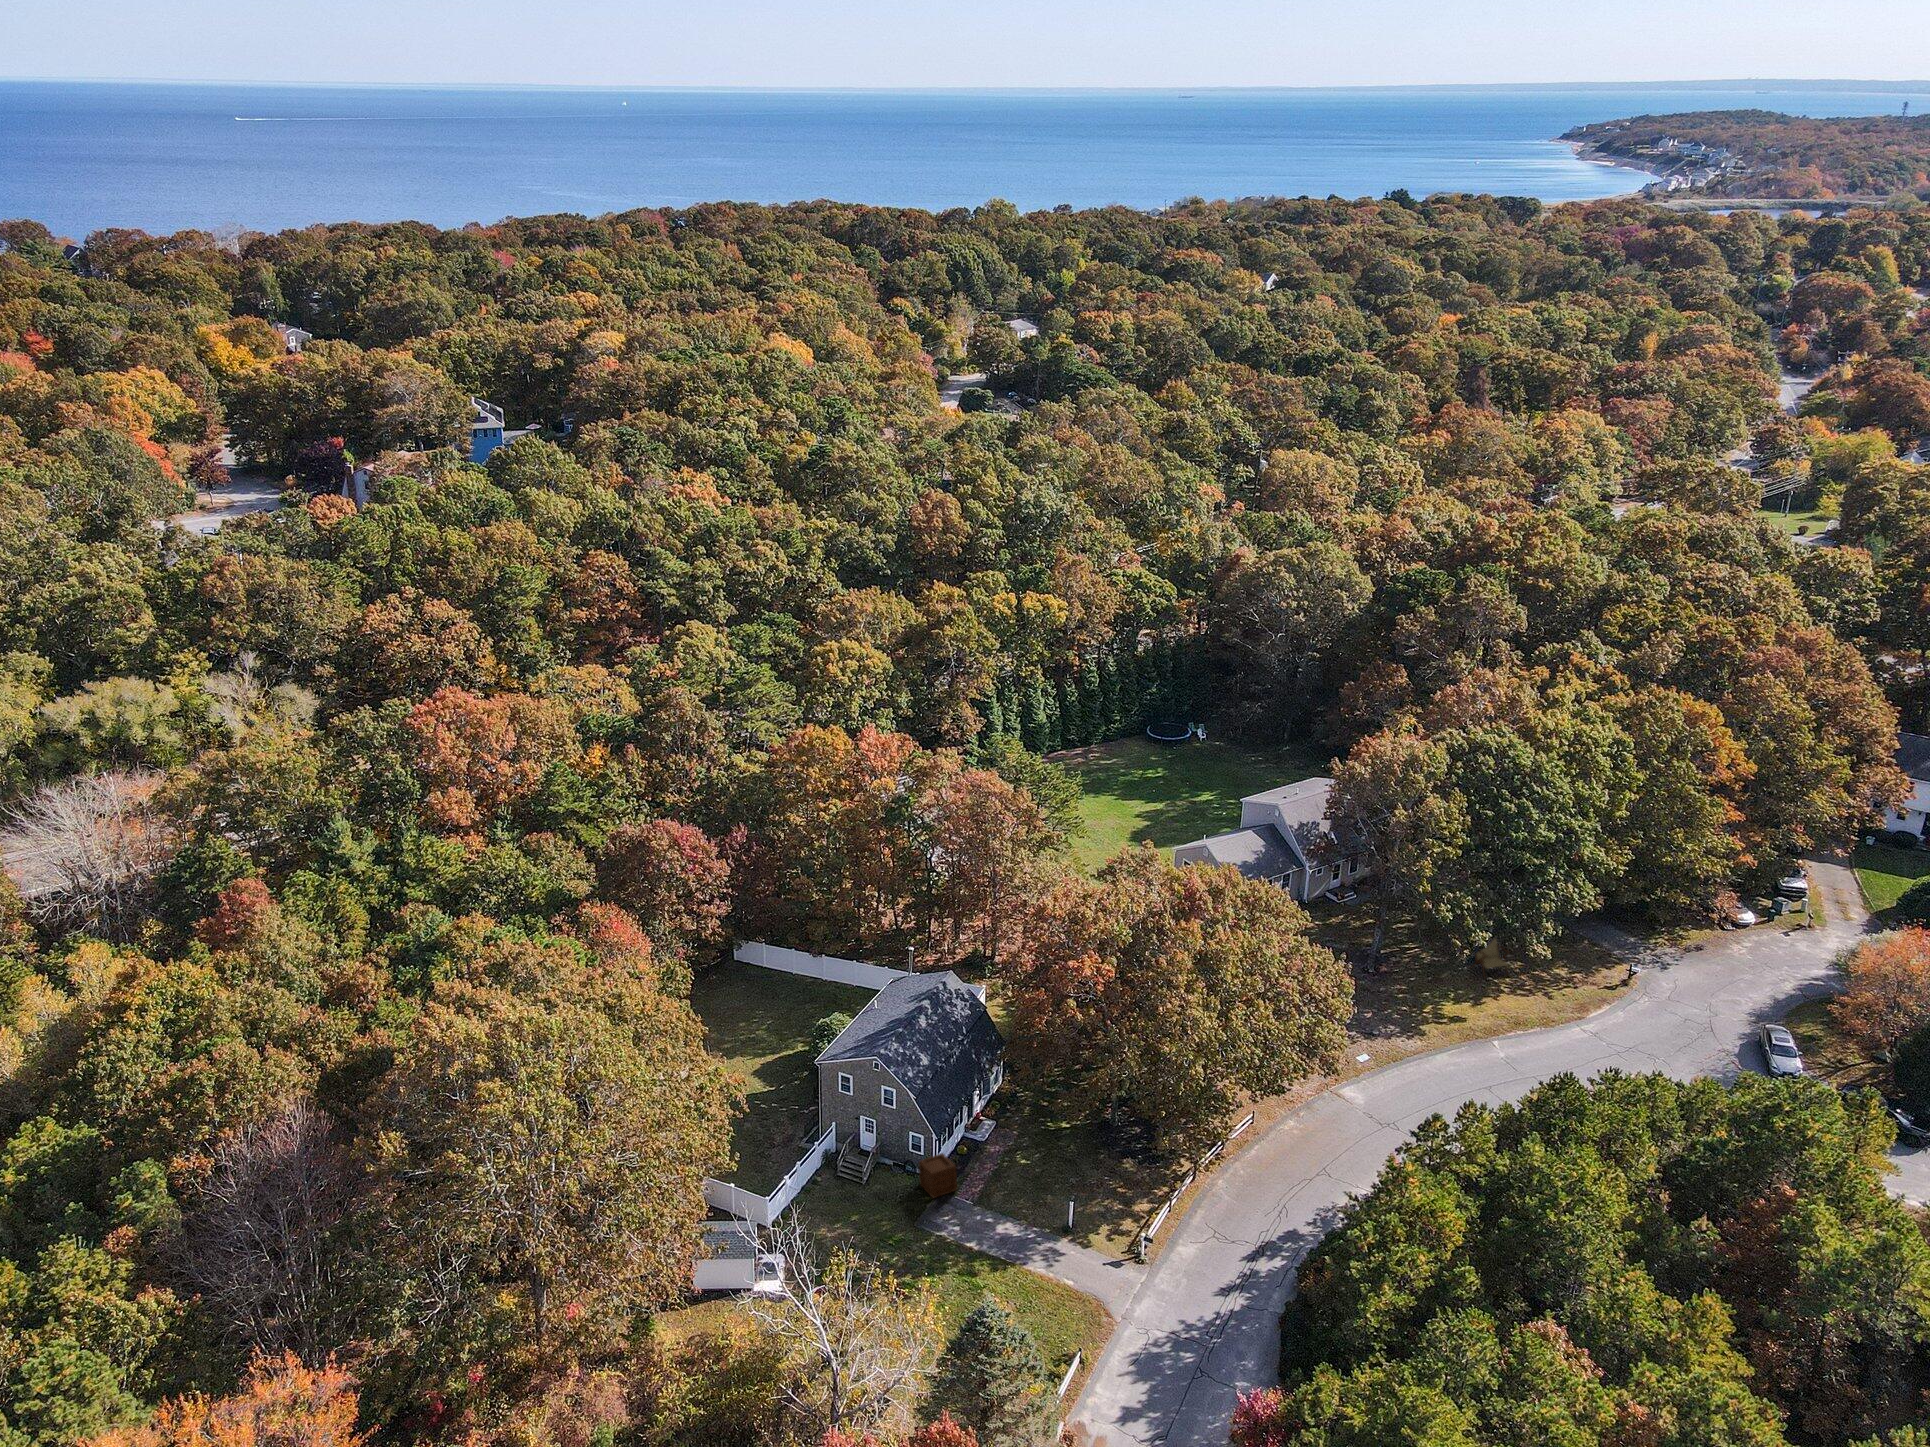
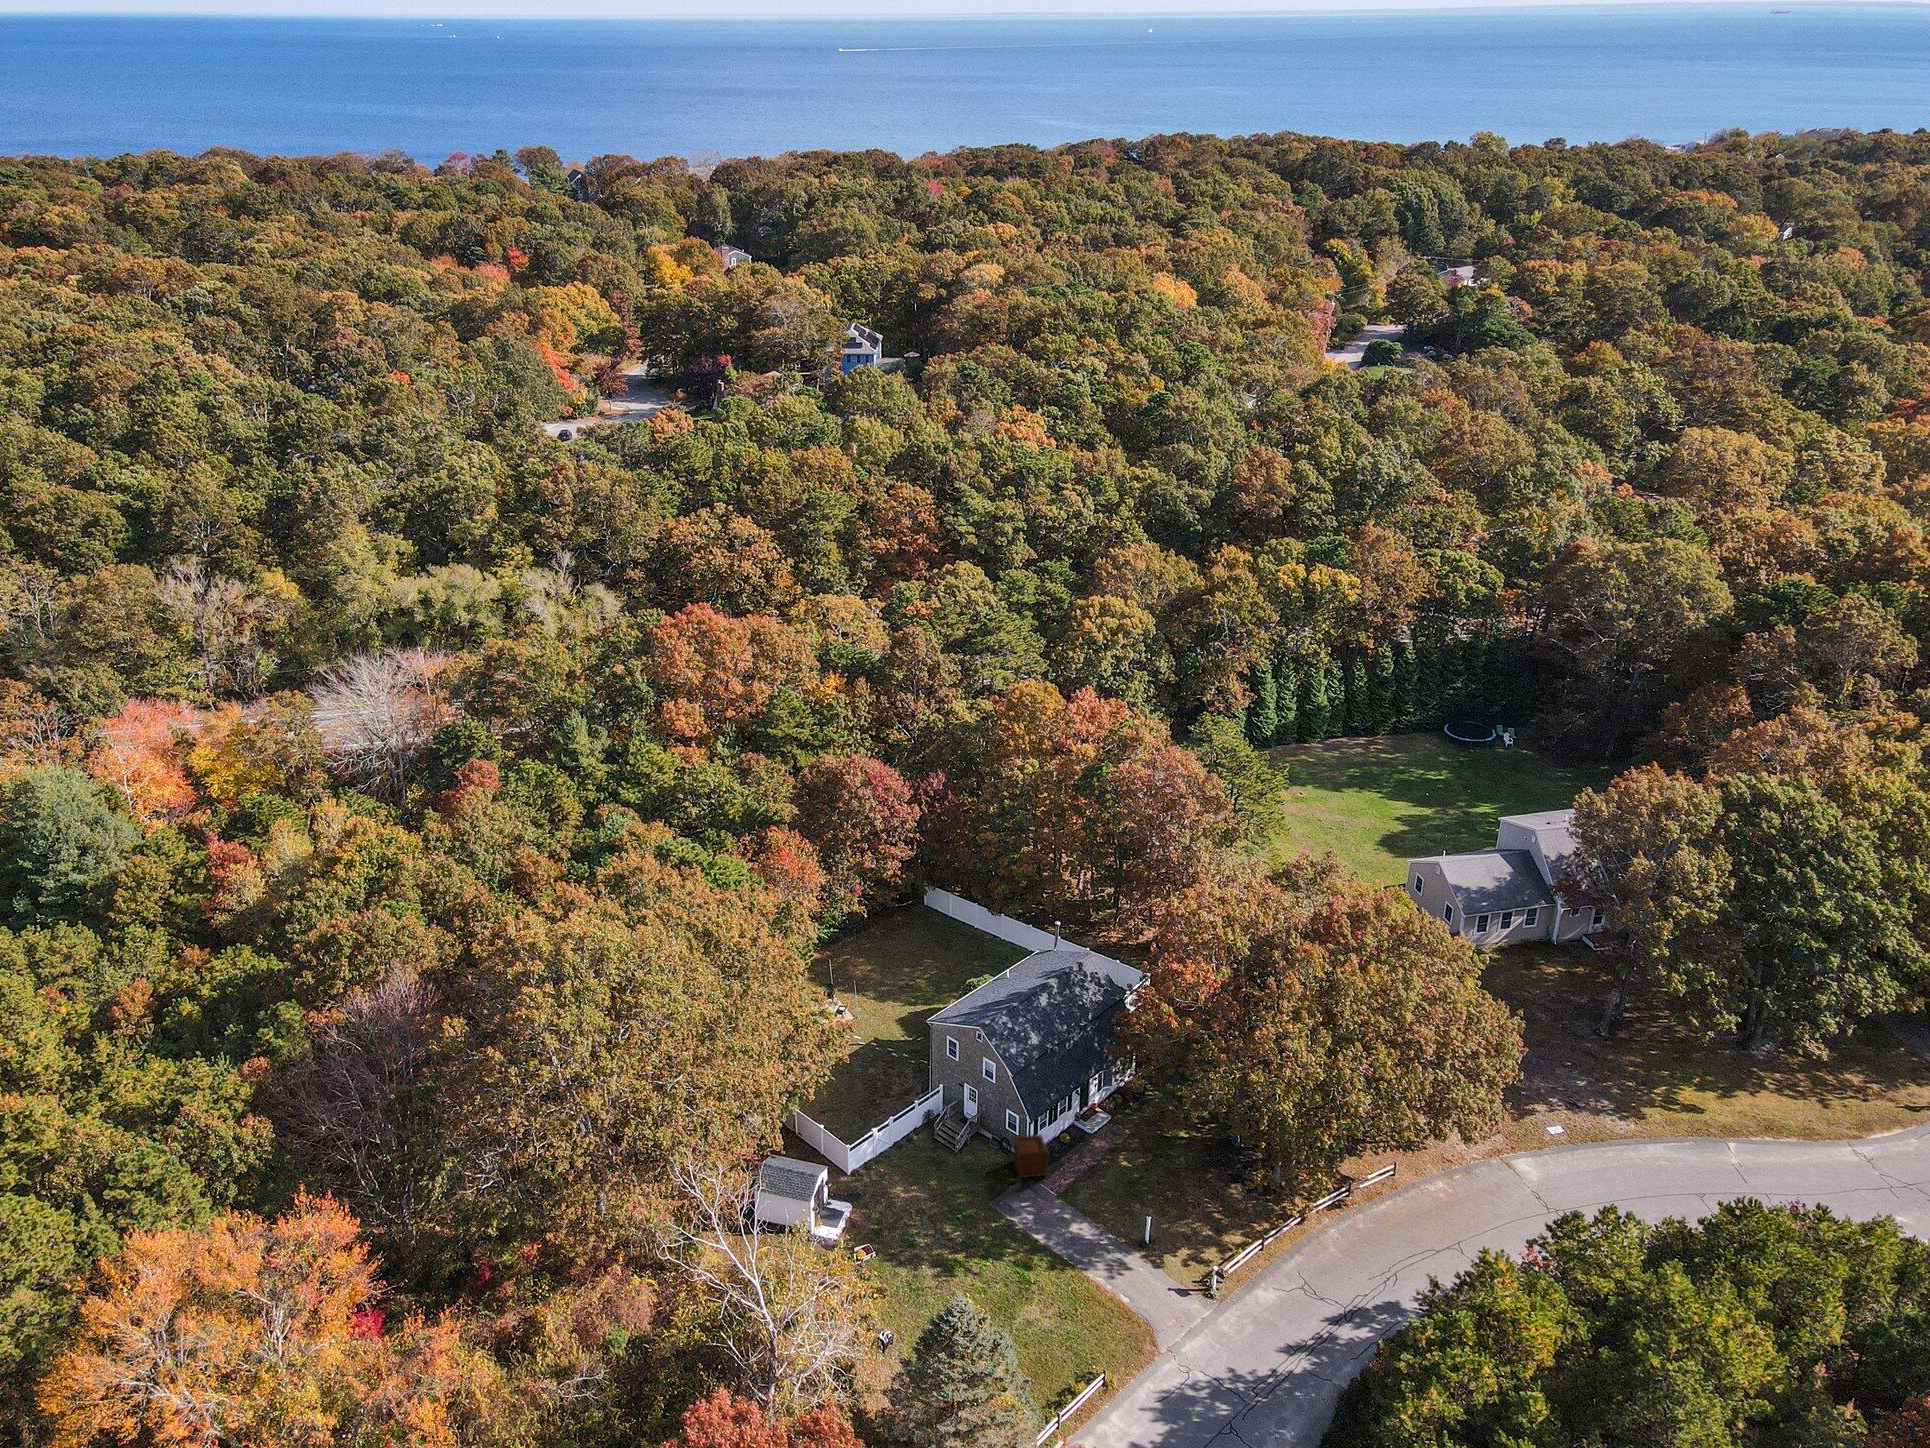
lounge chair: present [1472,939,1509,977] -> none [1739,1028,1793,1076]

